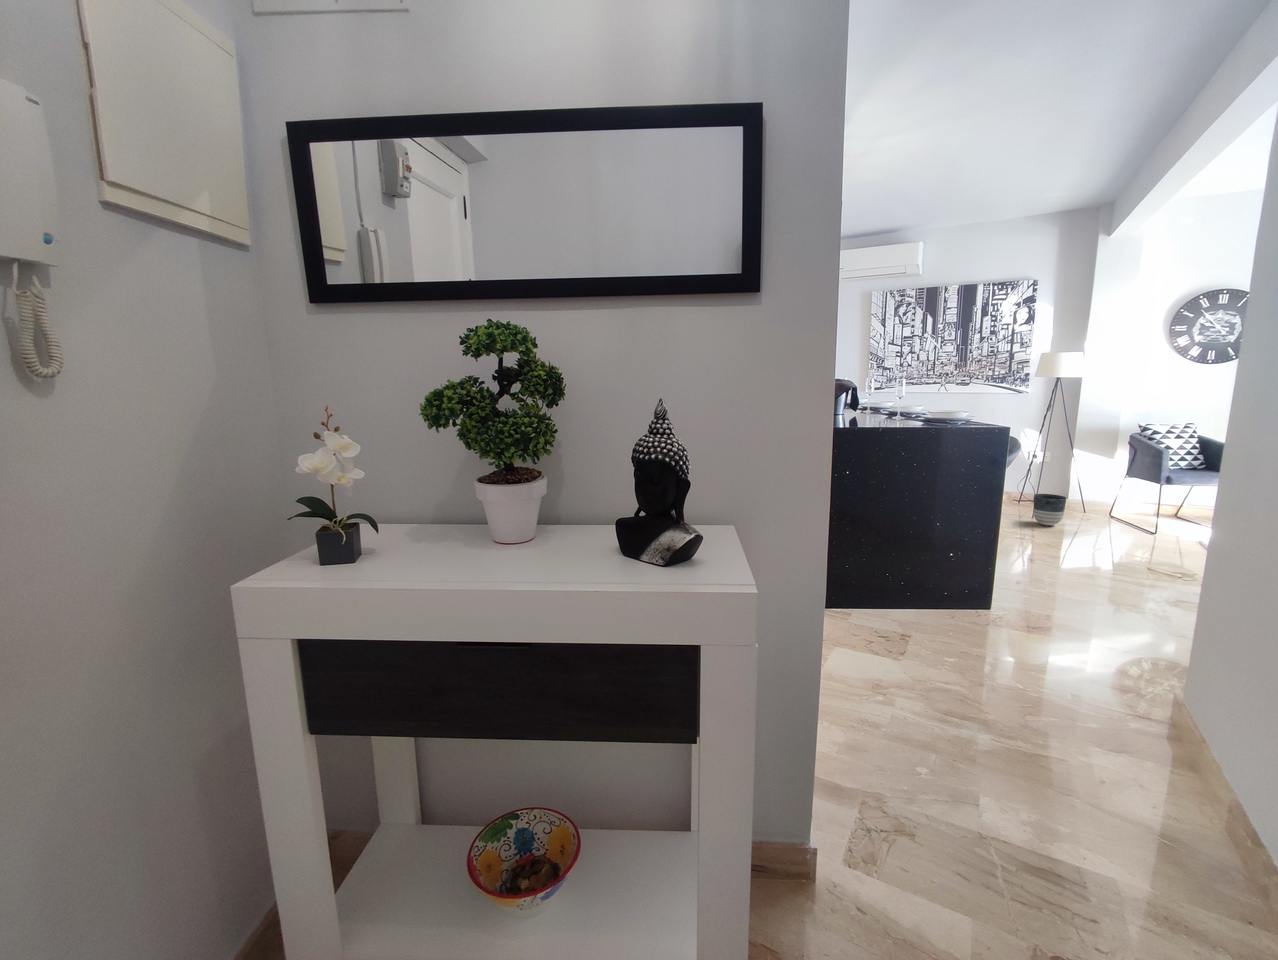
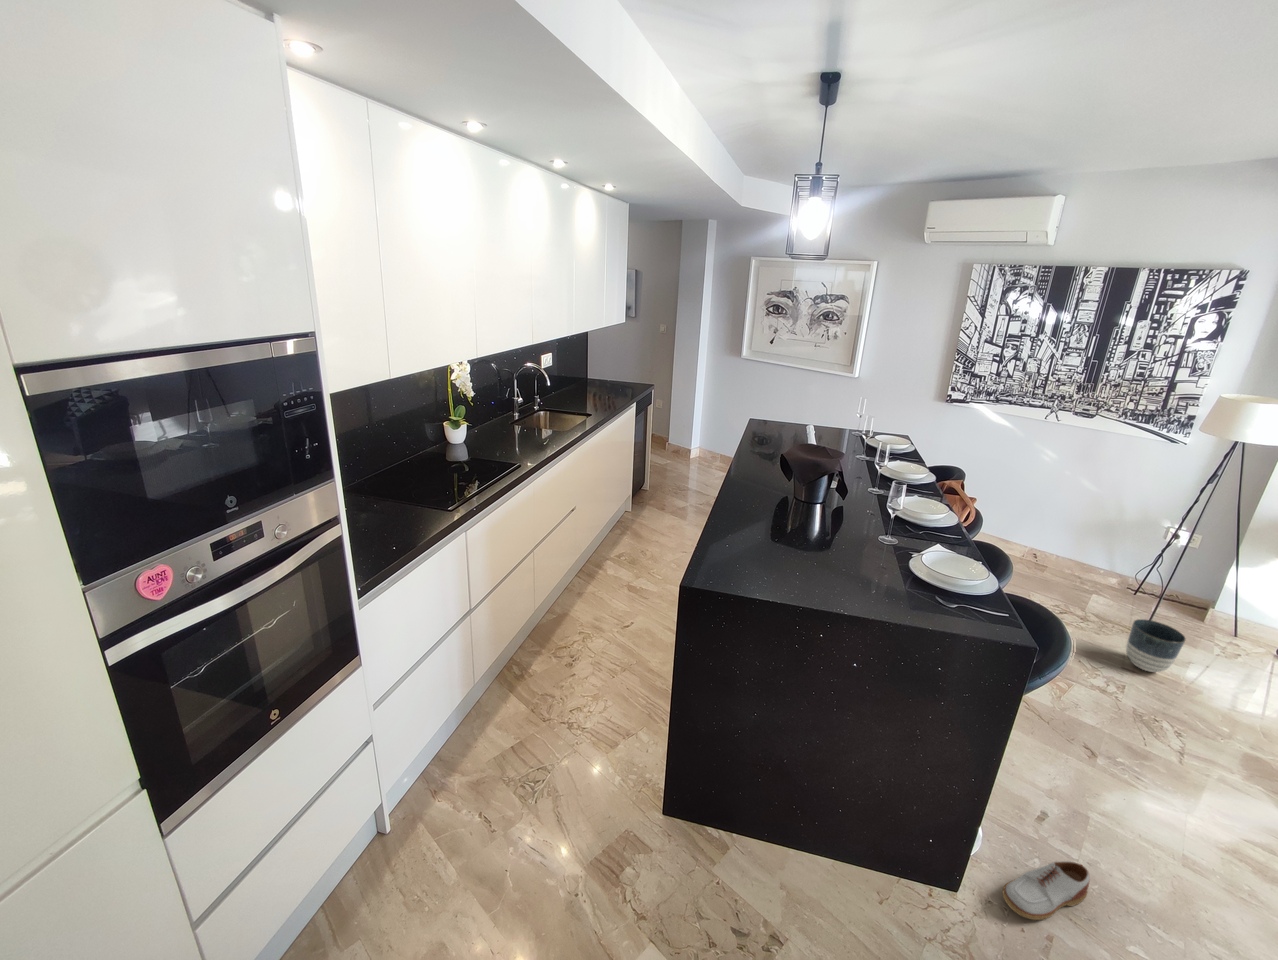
shoe: none [1033,581,1076,610] -> present [1003,861,1090,920]

